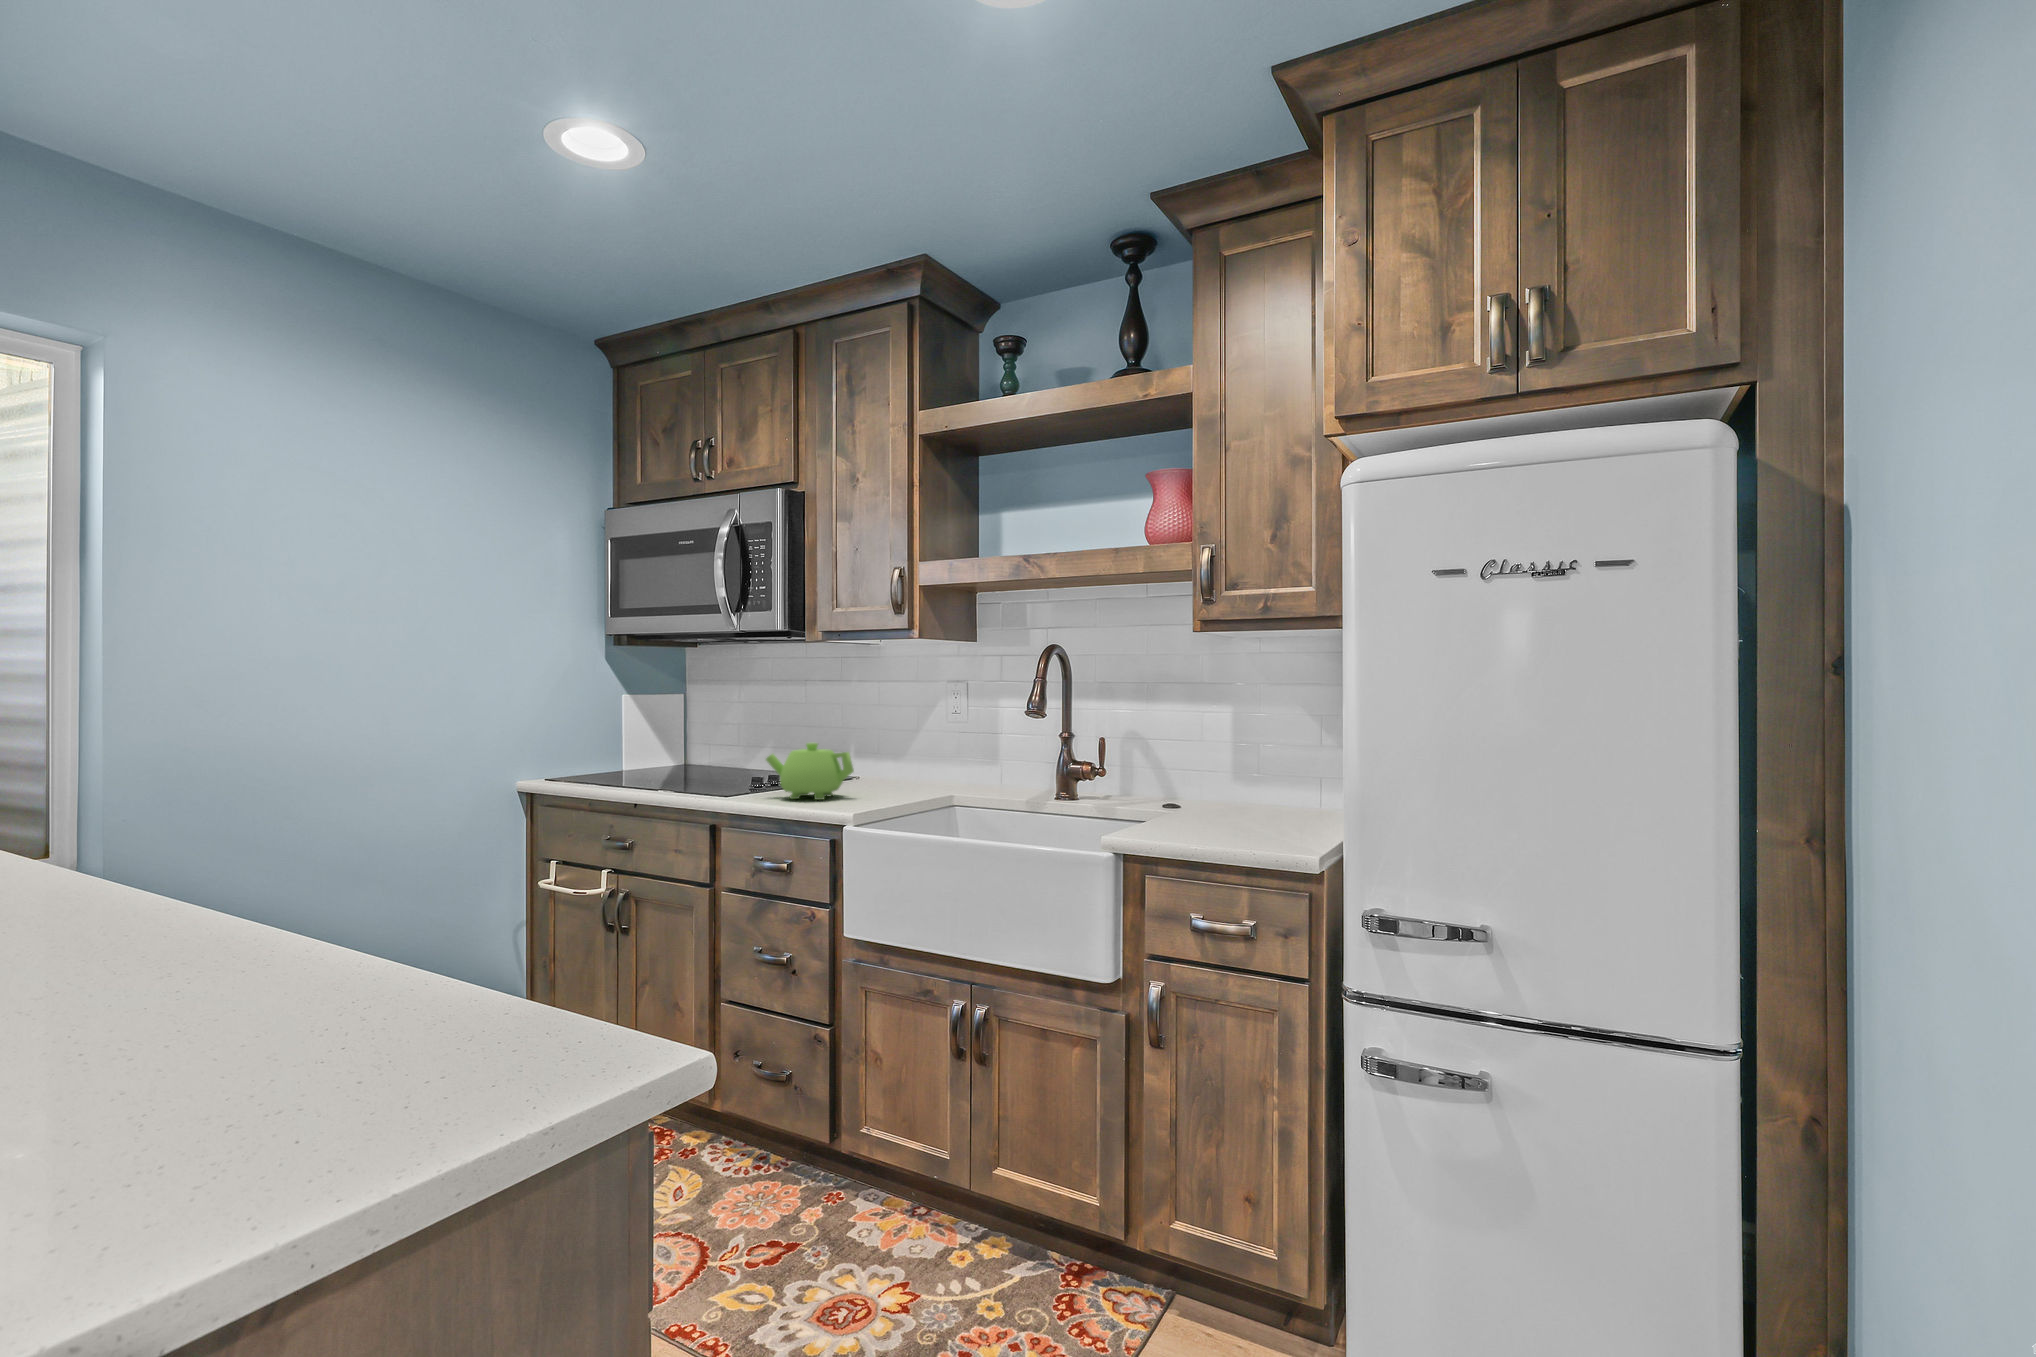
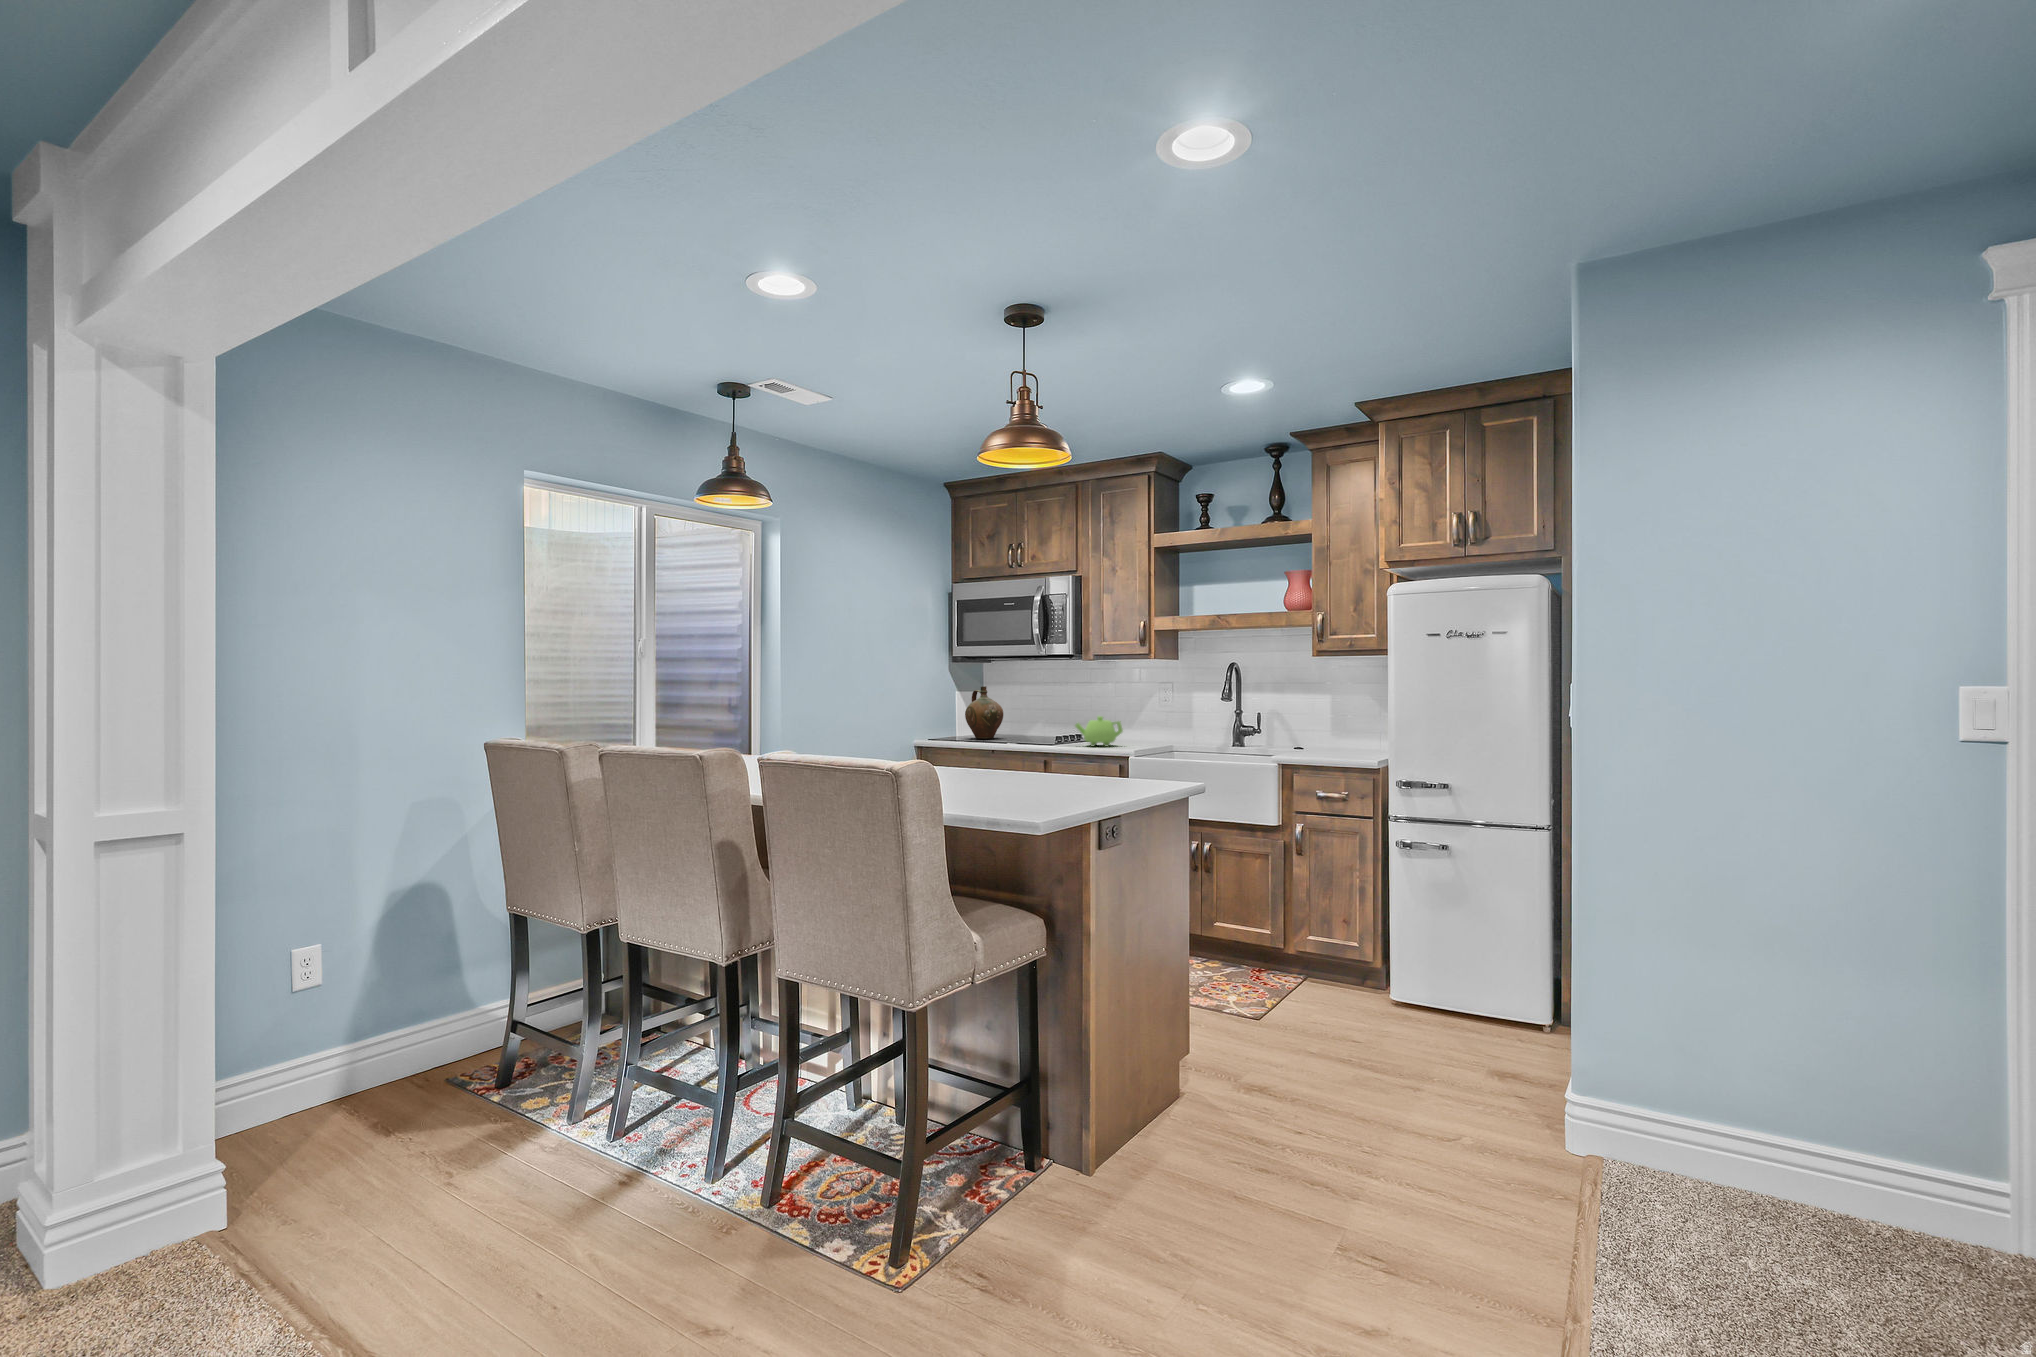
ceramic jug: none [622,686,688,776] -> present [965,686,1003,739]

